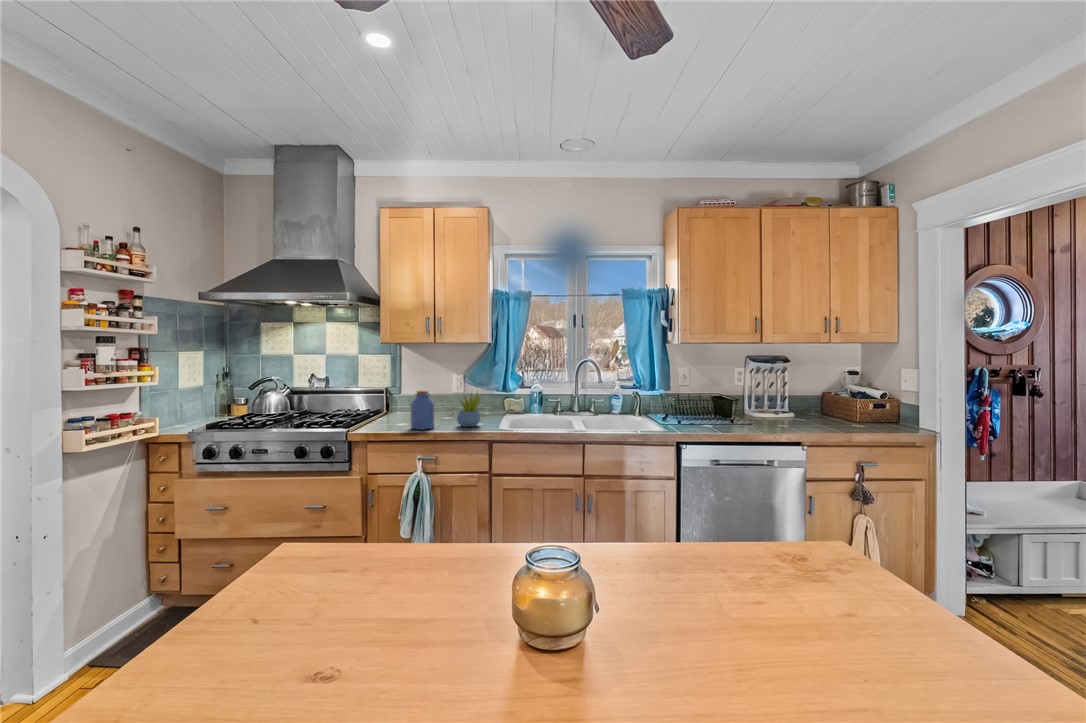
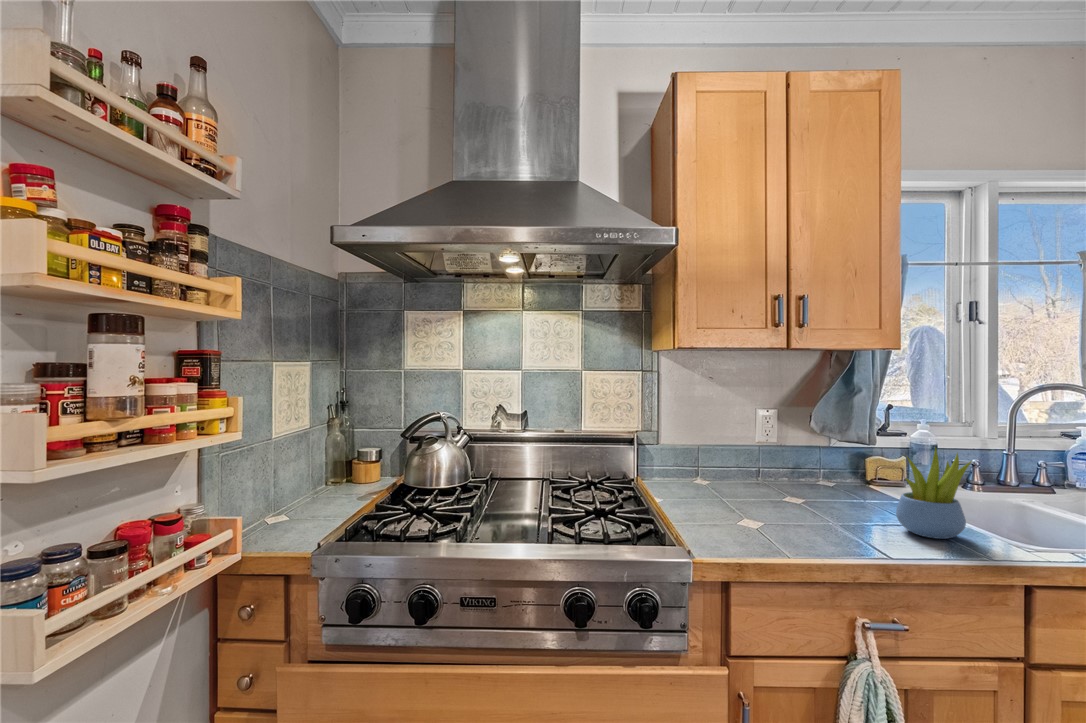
jar: present [410,391,435,430] -> none [807,451,873,551]

